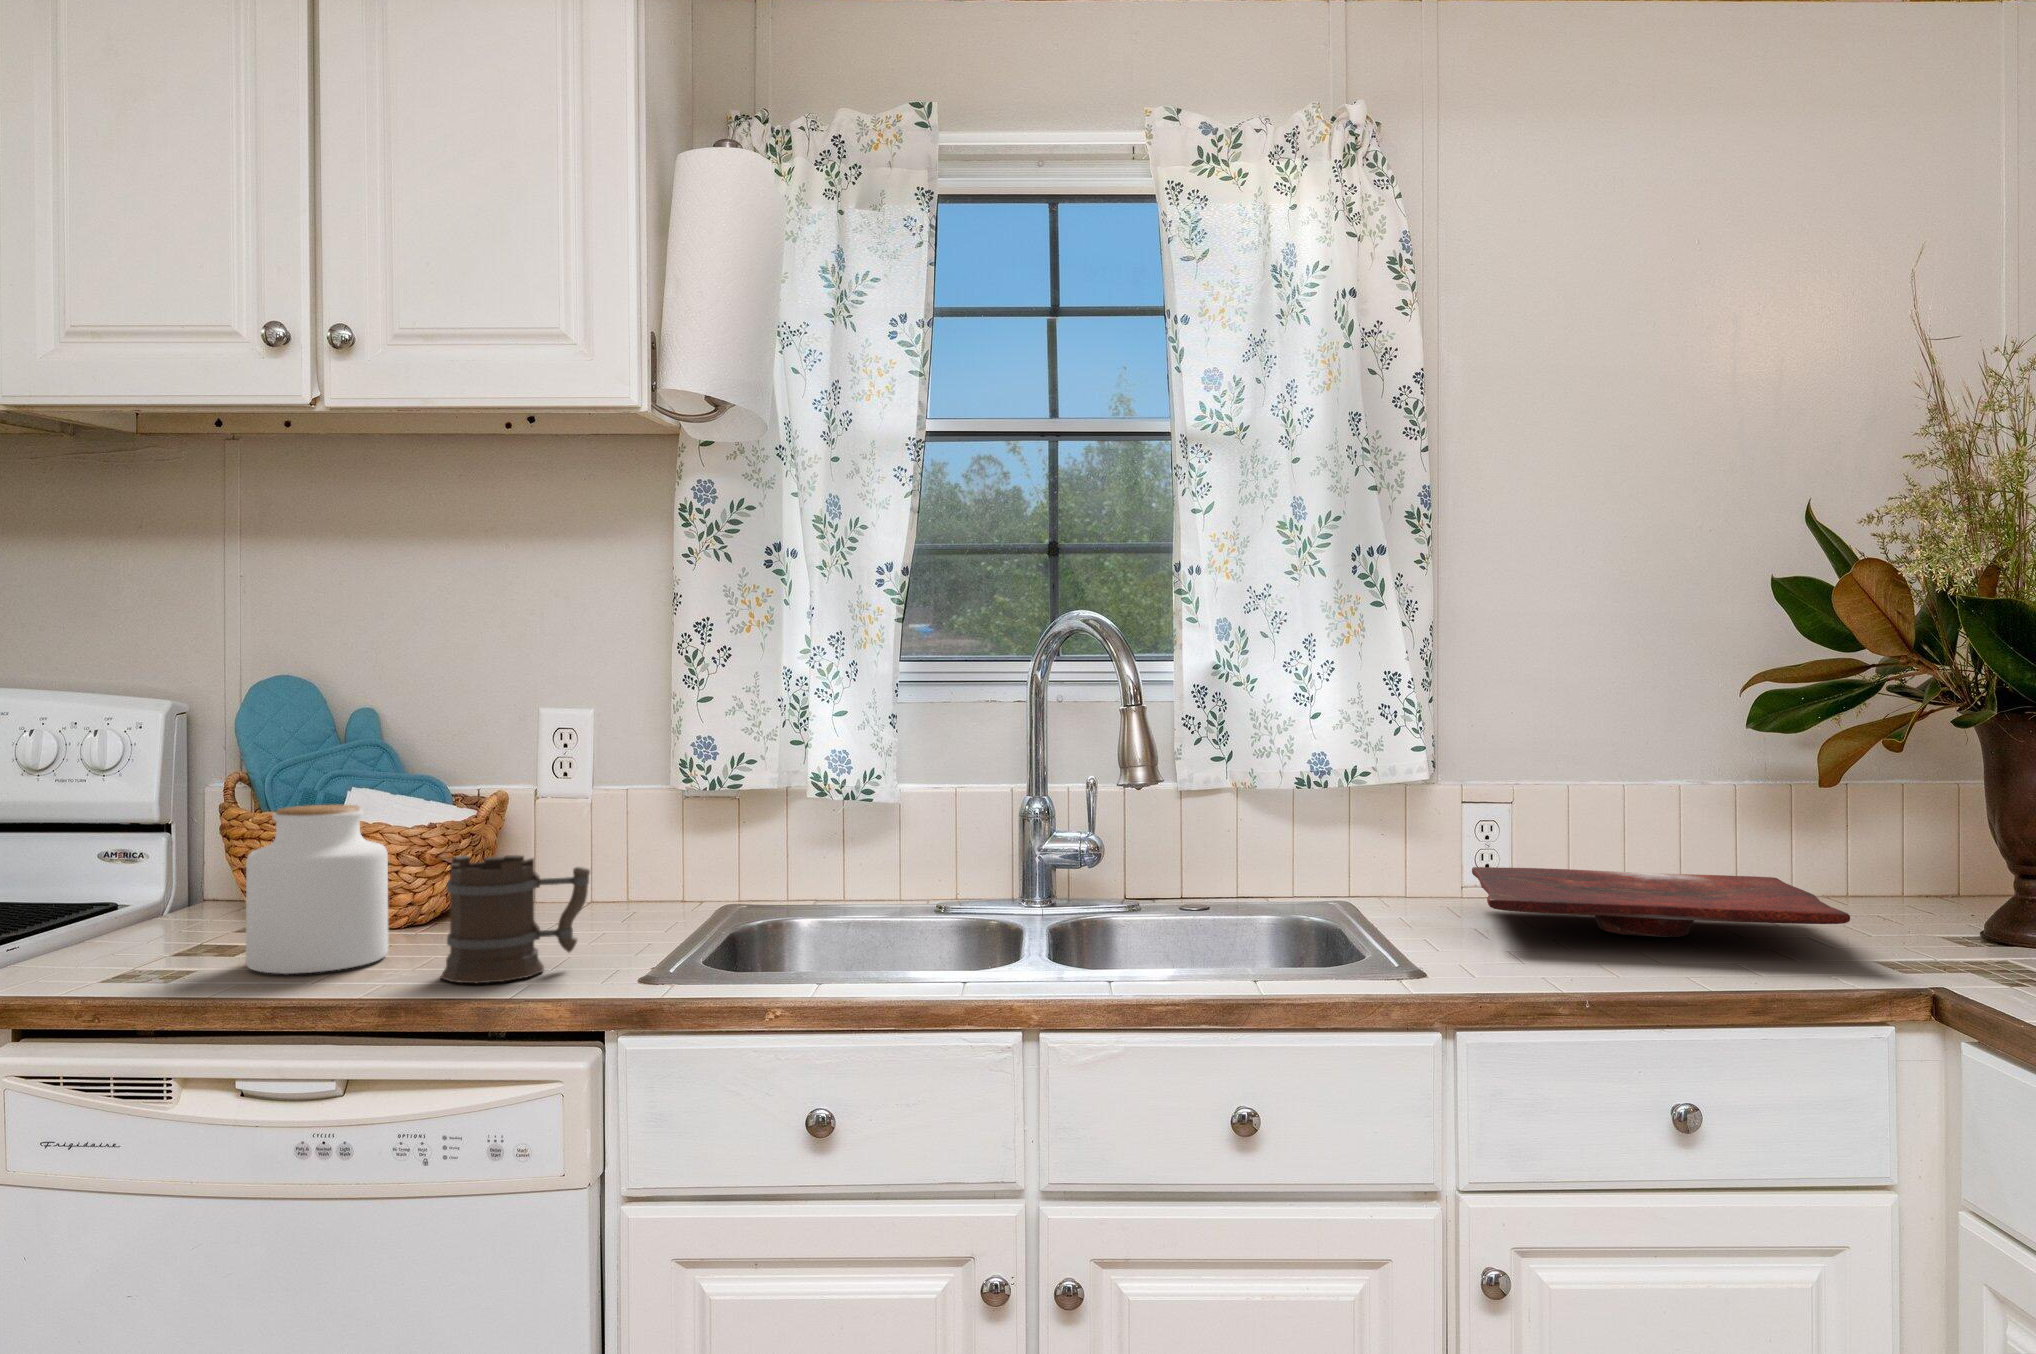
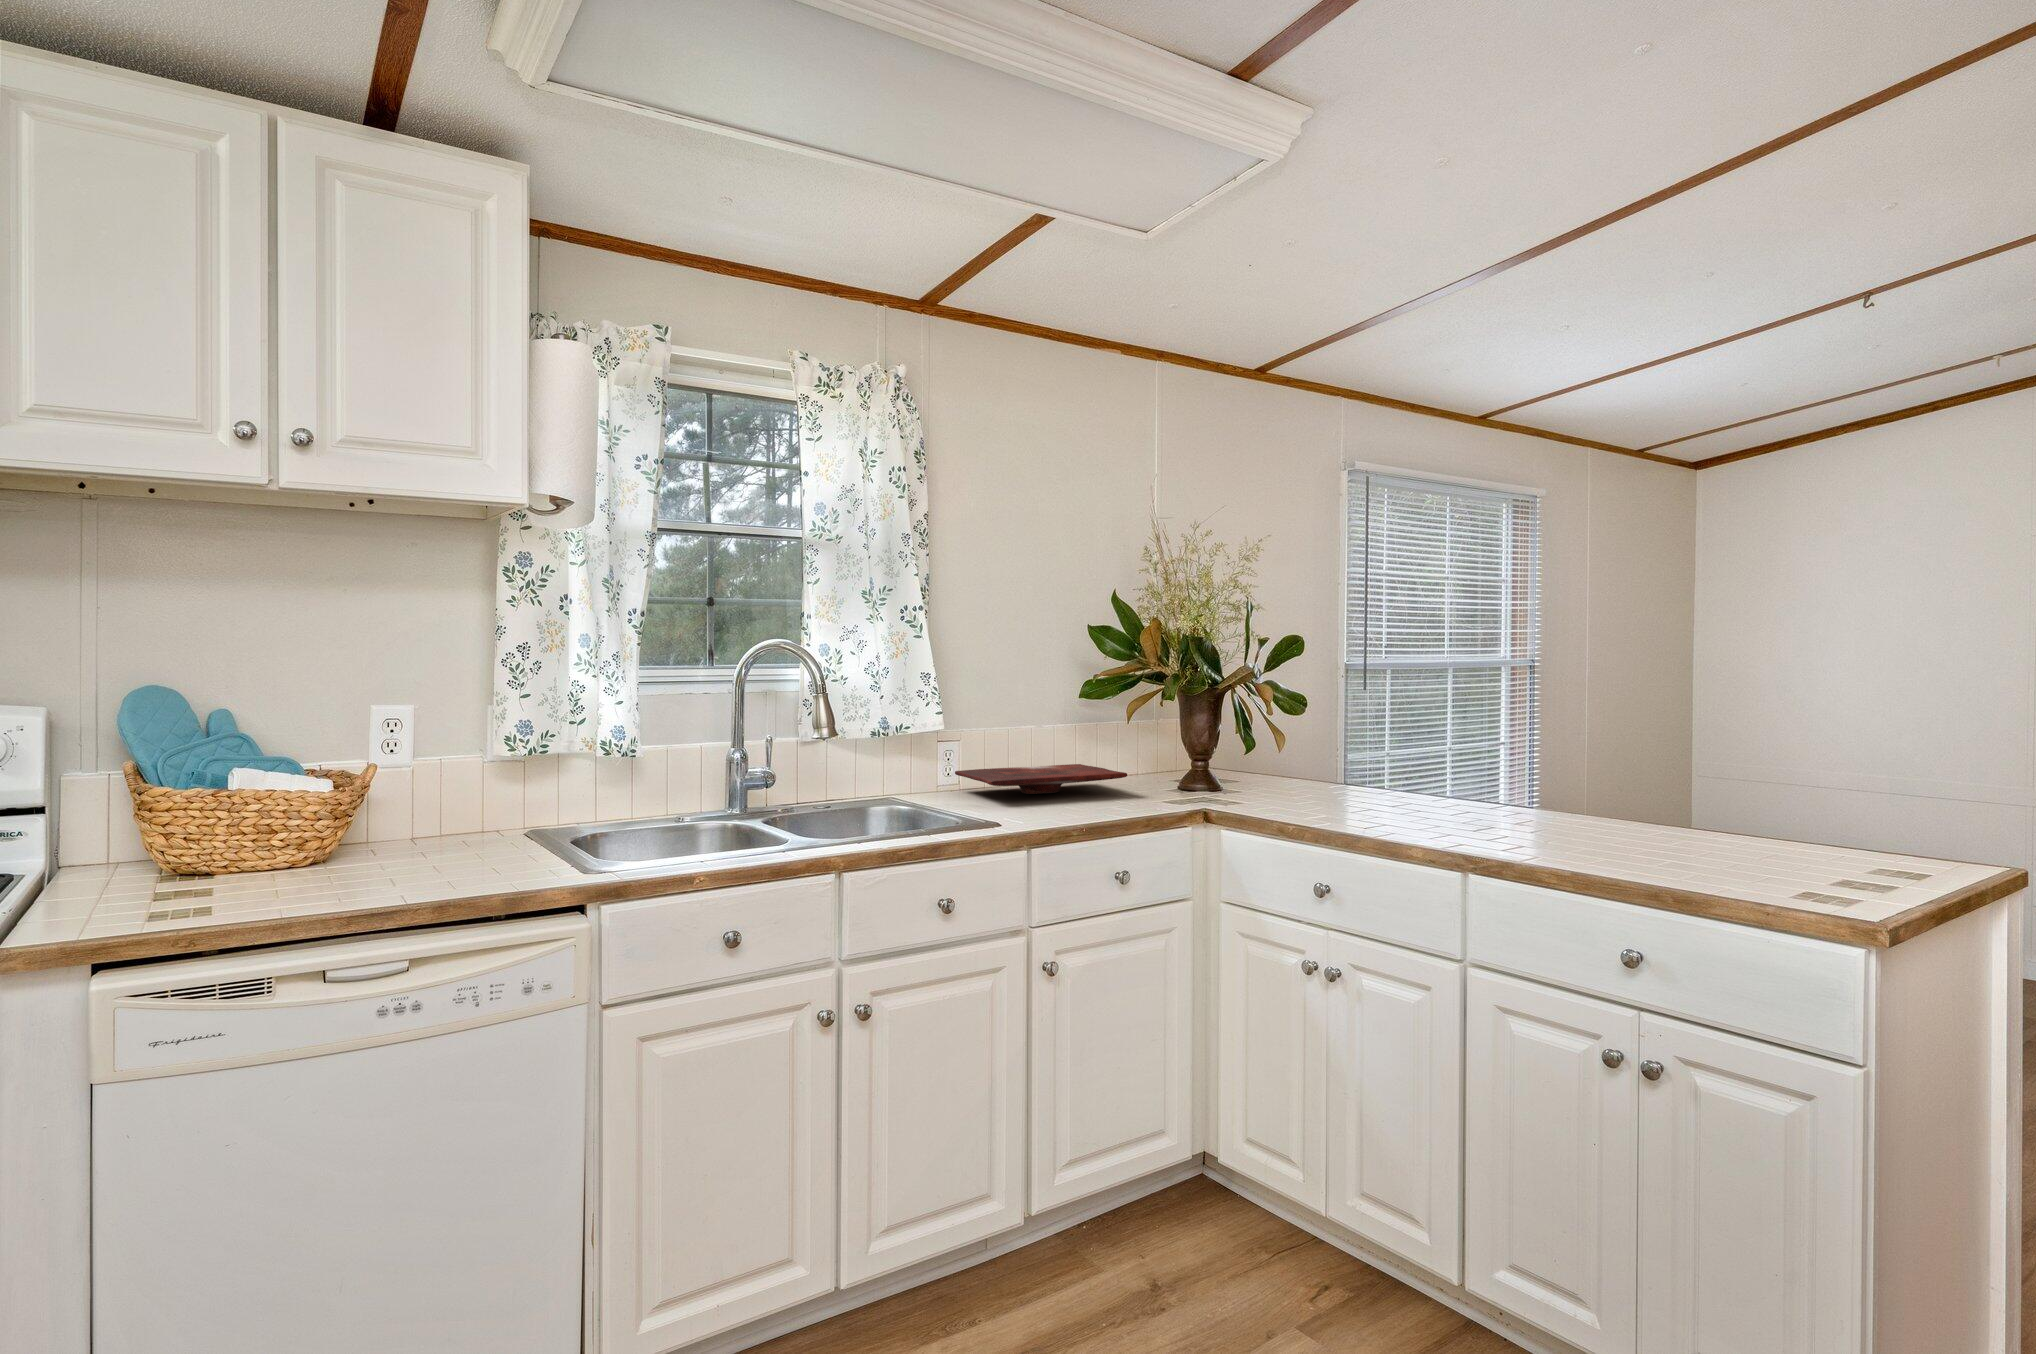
jar: present [246,805,388,974] -> none [244,778,360,903]
mug: present [441,855,590,983] -> none [434,801,532,886]

